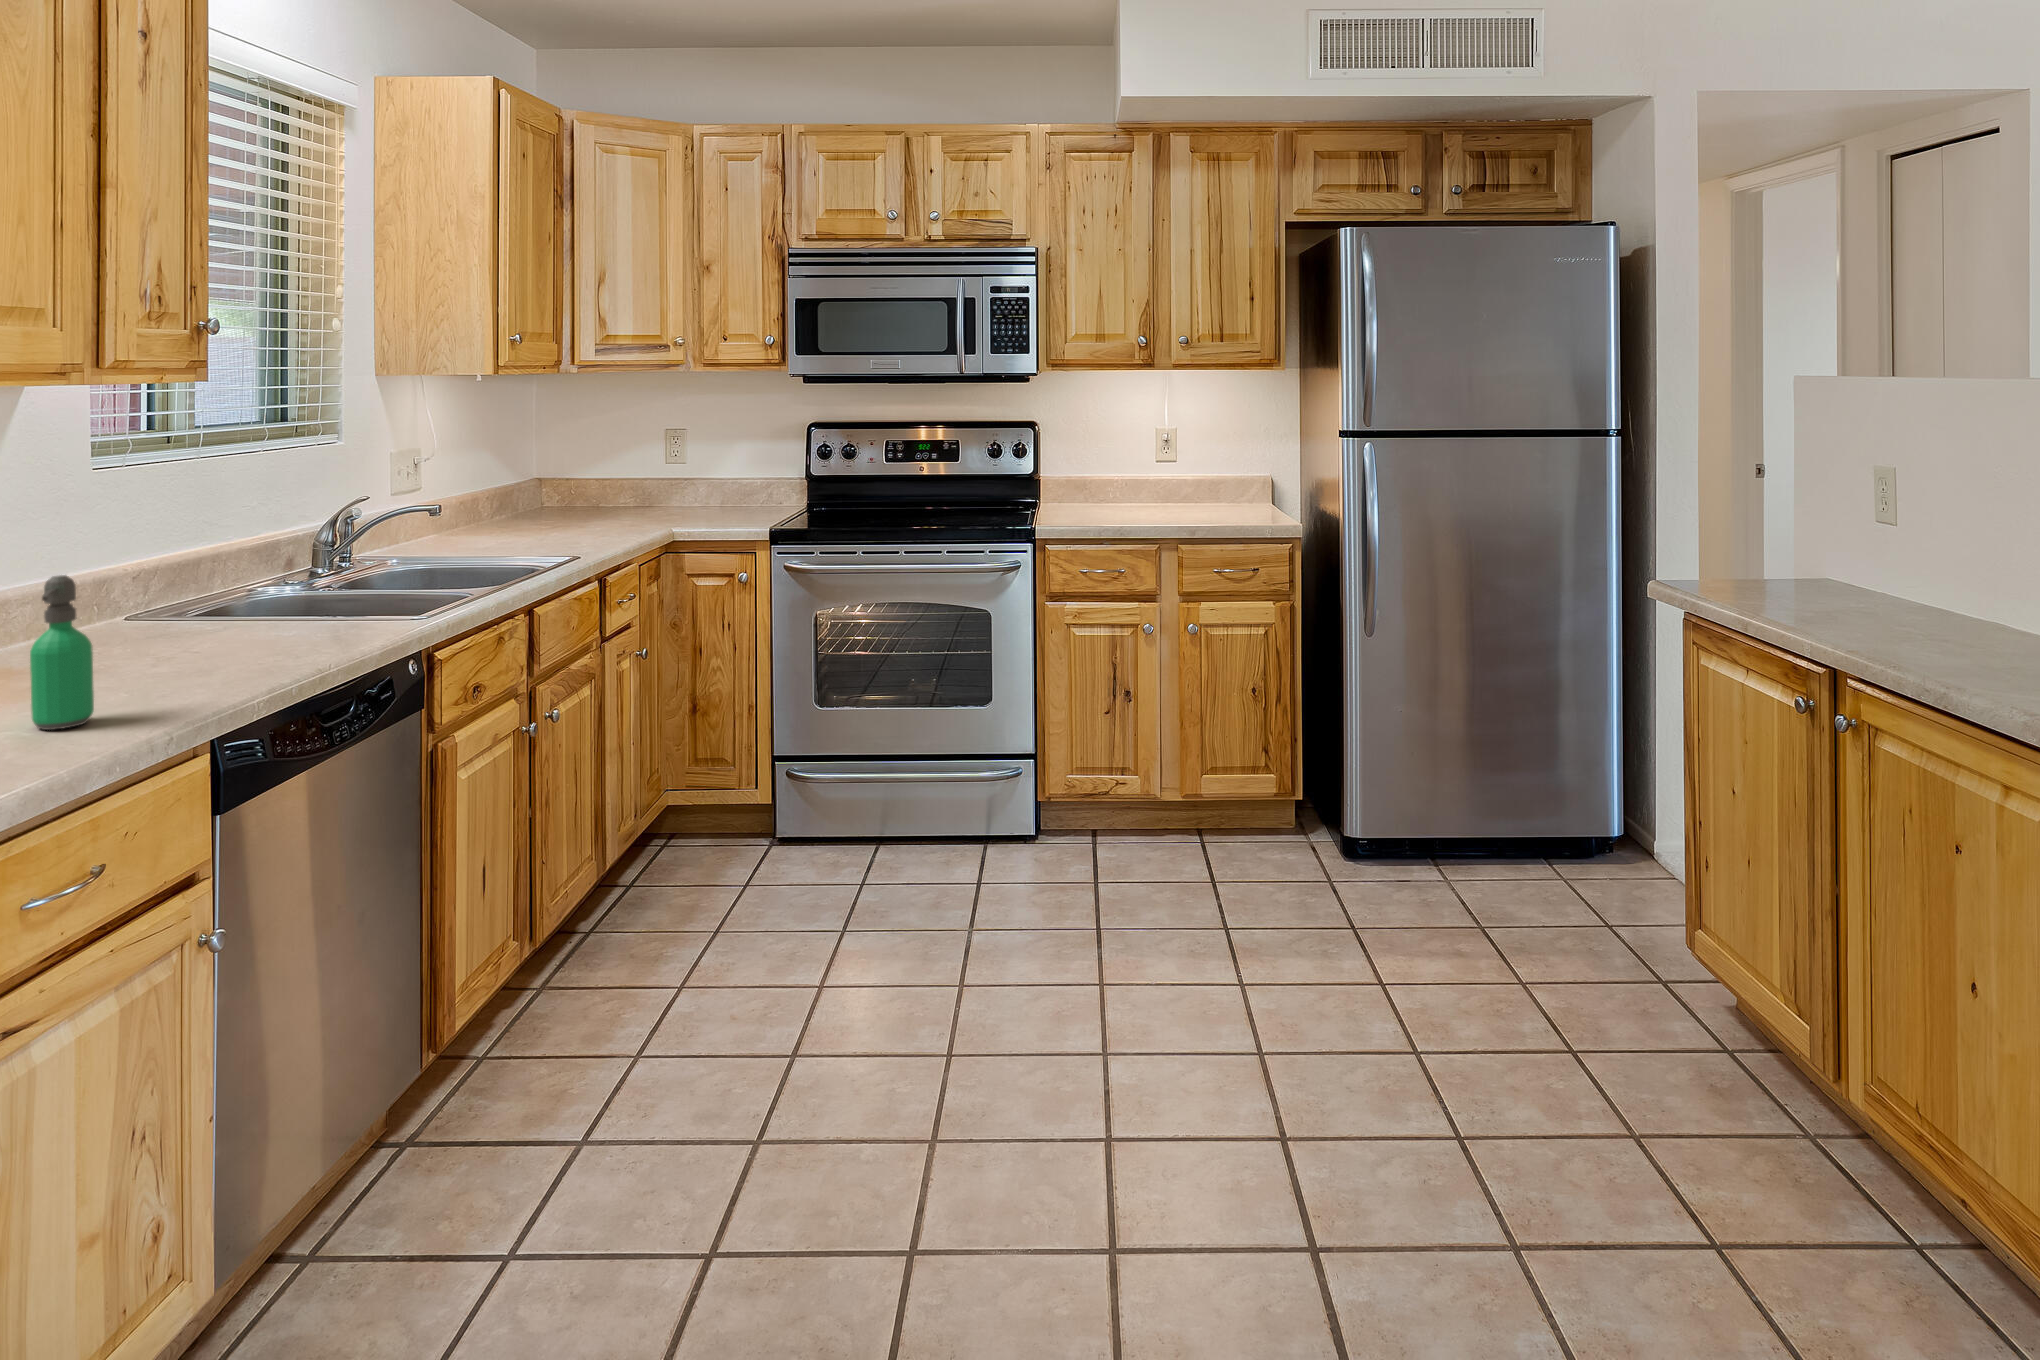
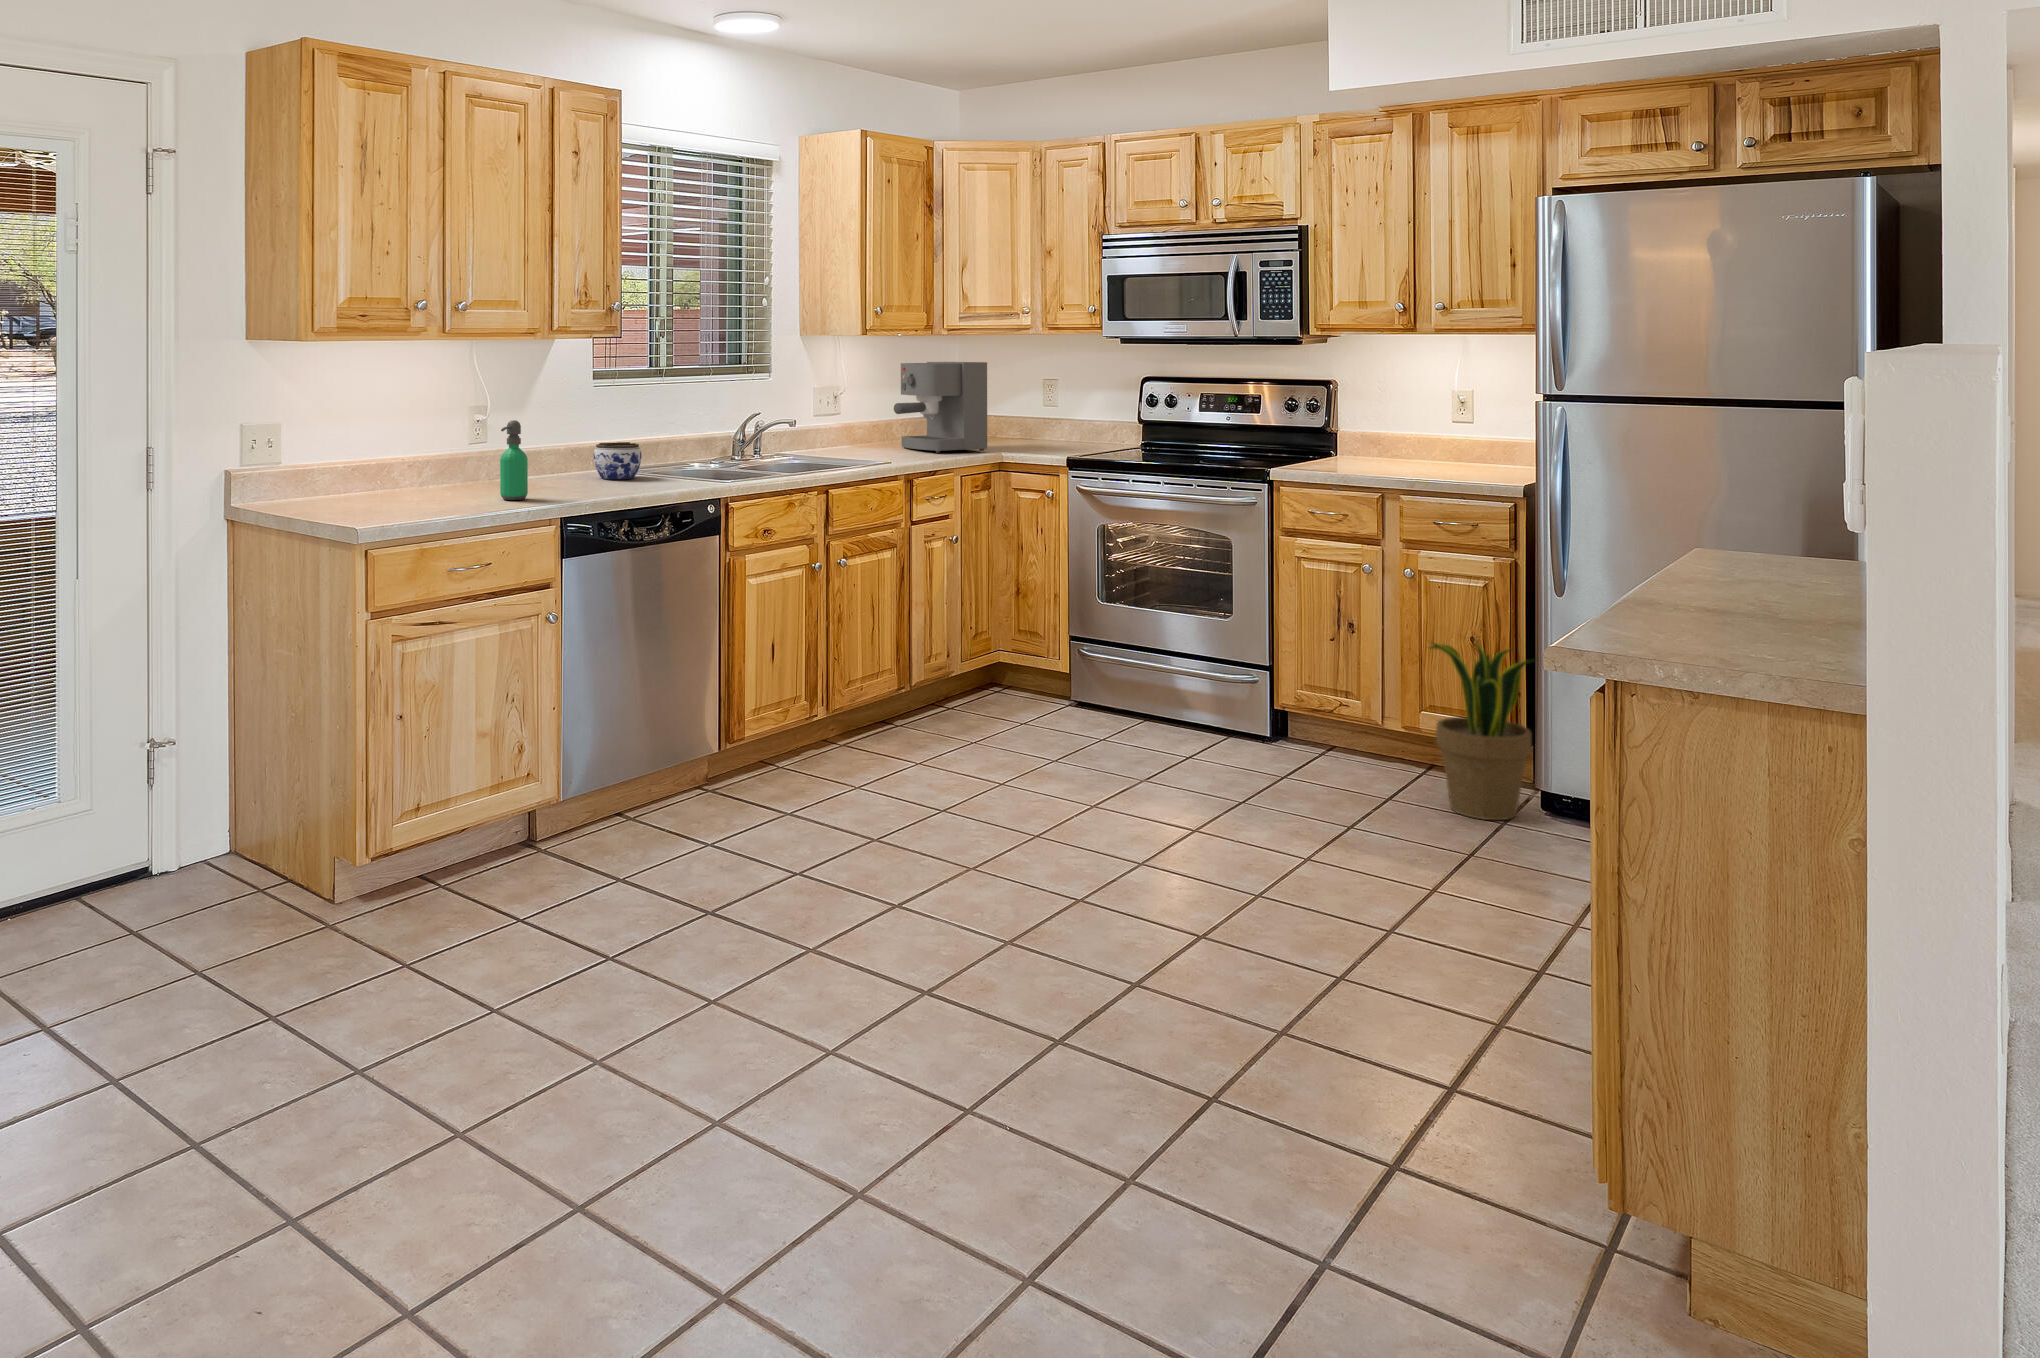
coffee maker: none [512,413,636,536] -> present [894,362,987,453]
jar: none [140,579,234,648] -> present [594,442,641,479]
potted plant: none [1239,691,1357,886] -> present [1430,639,1538,820]

